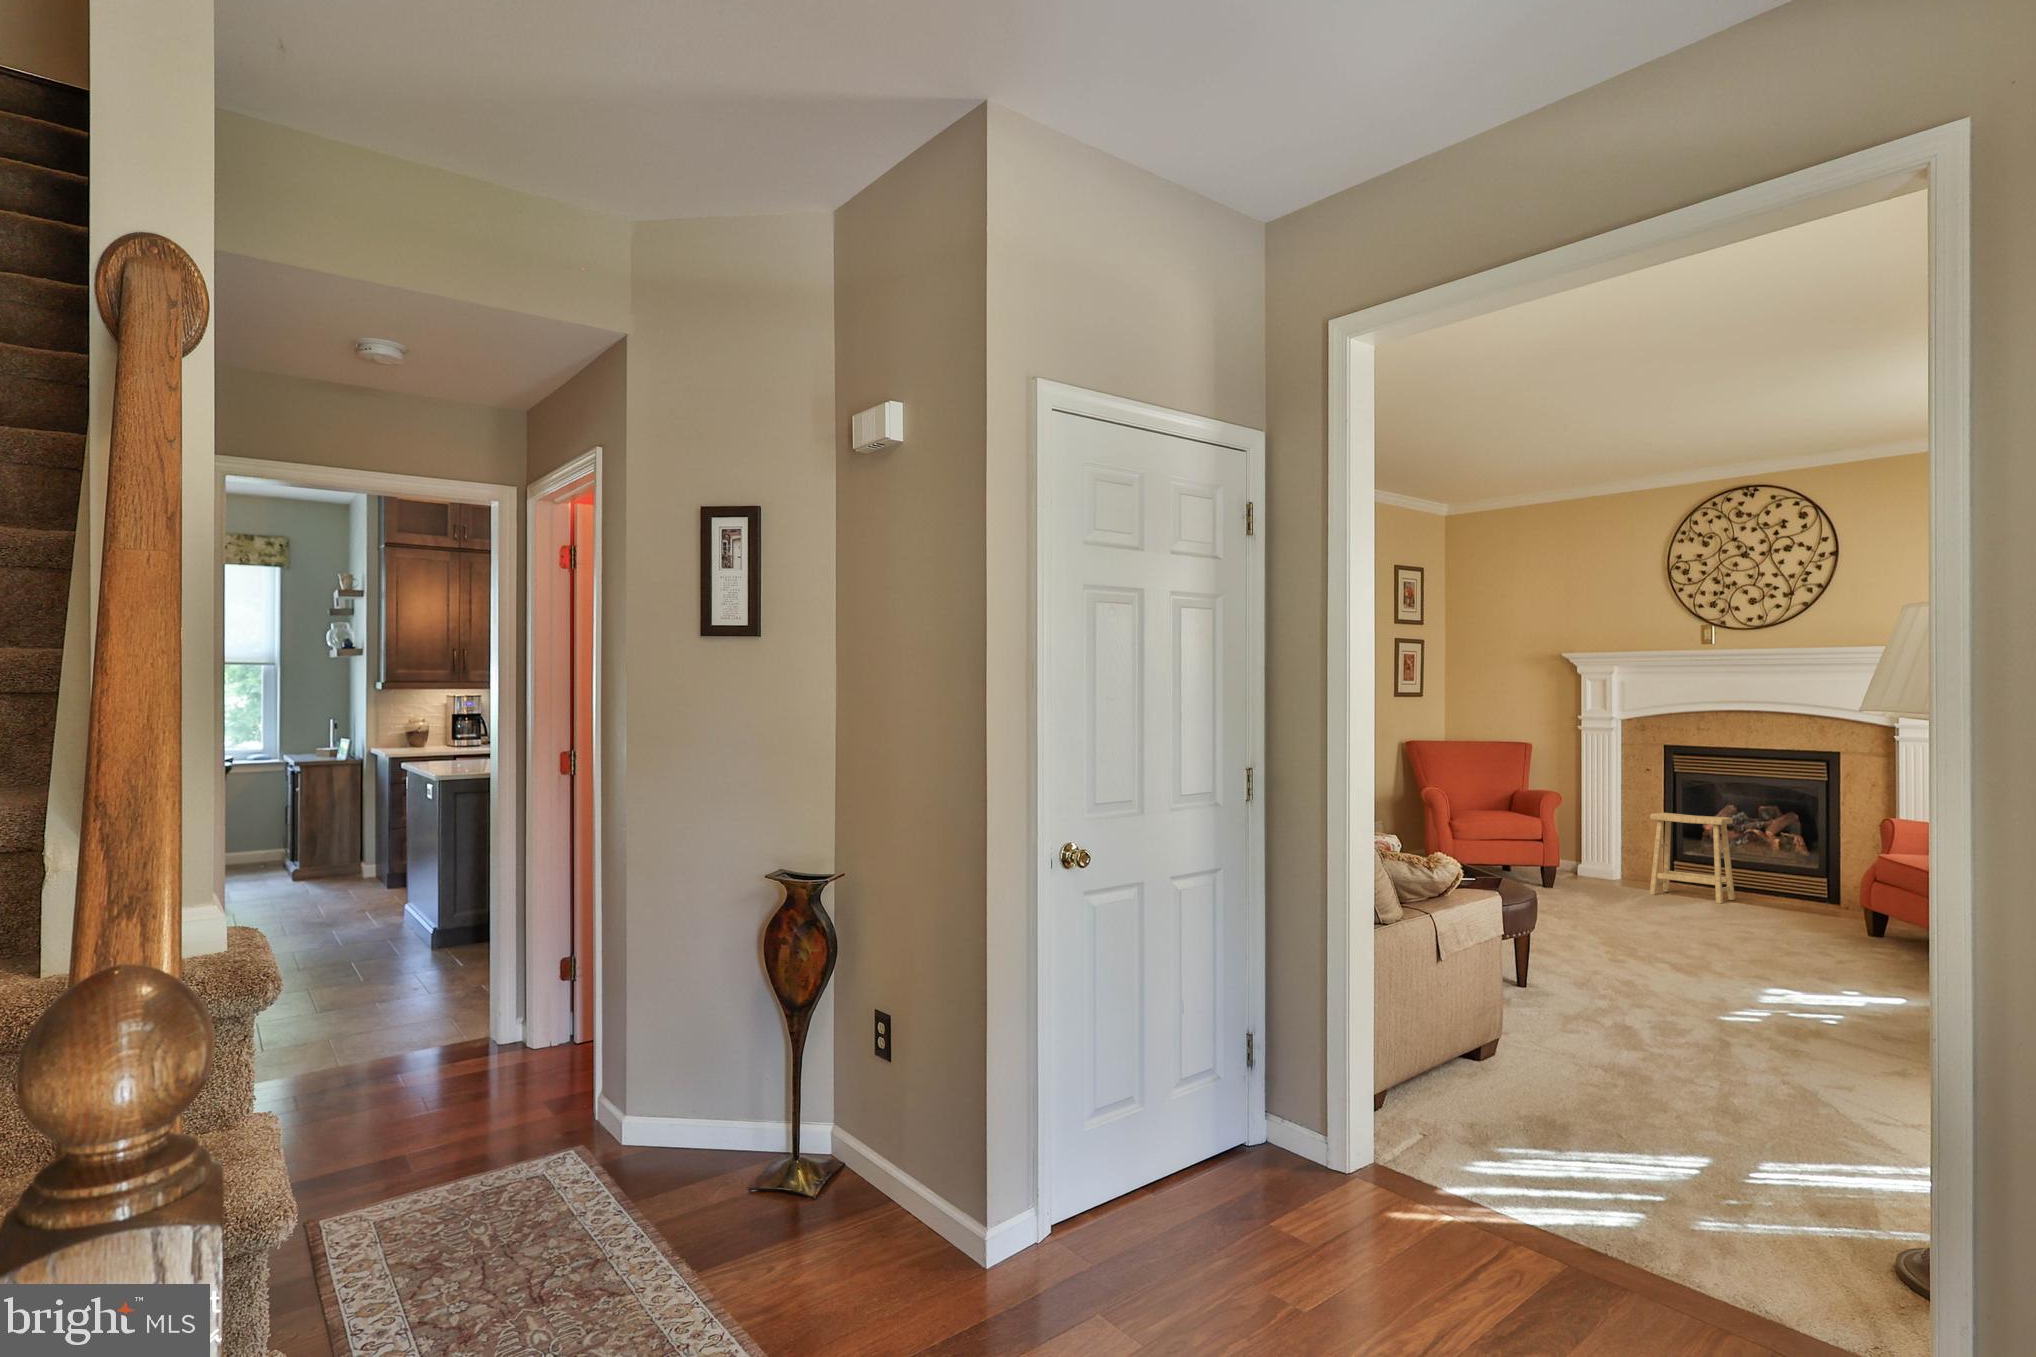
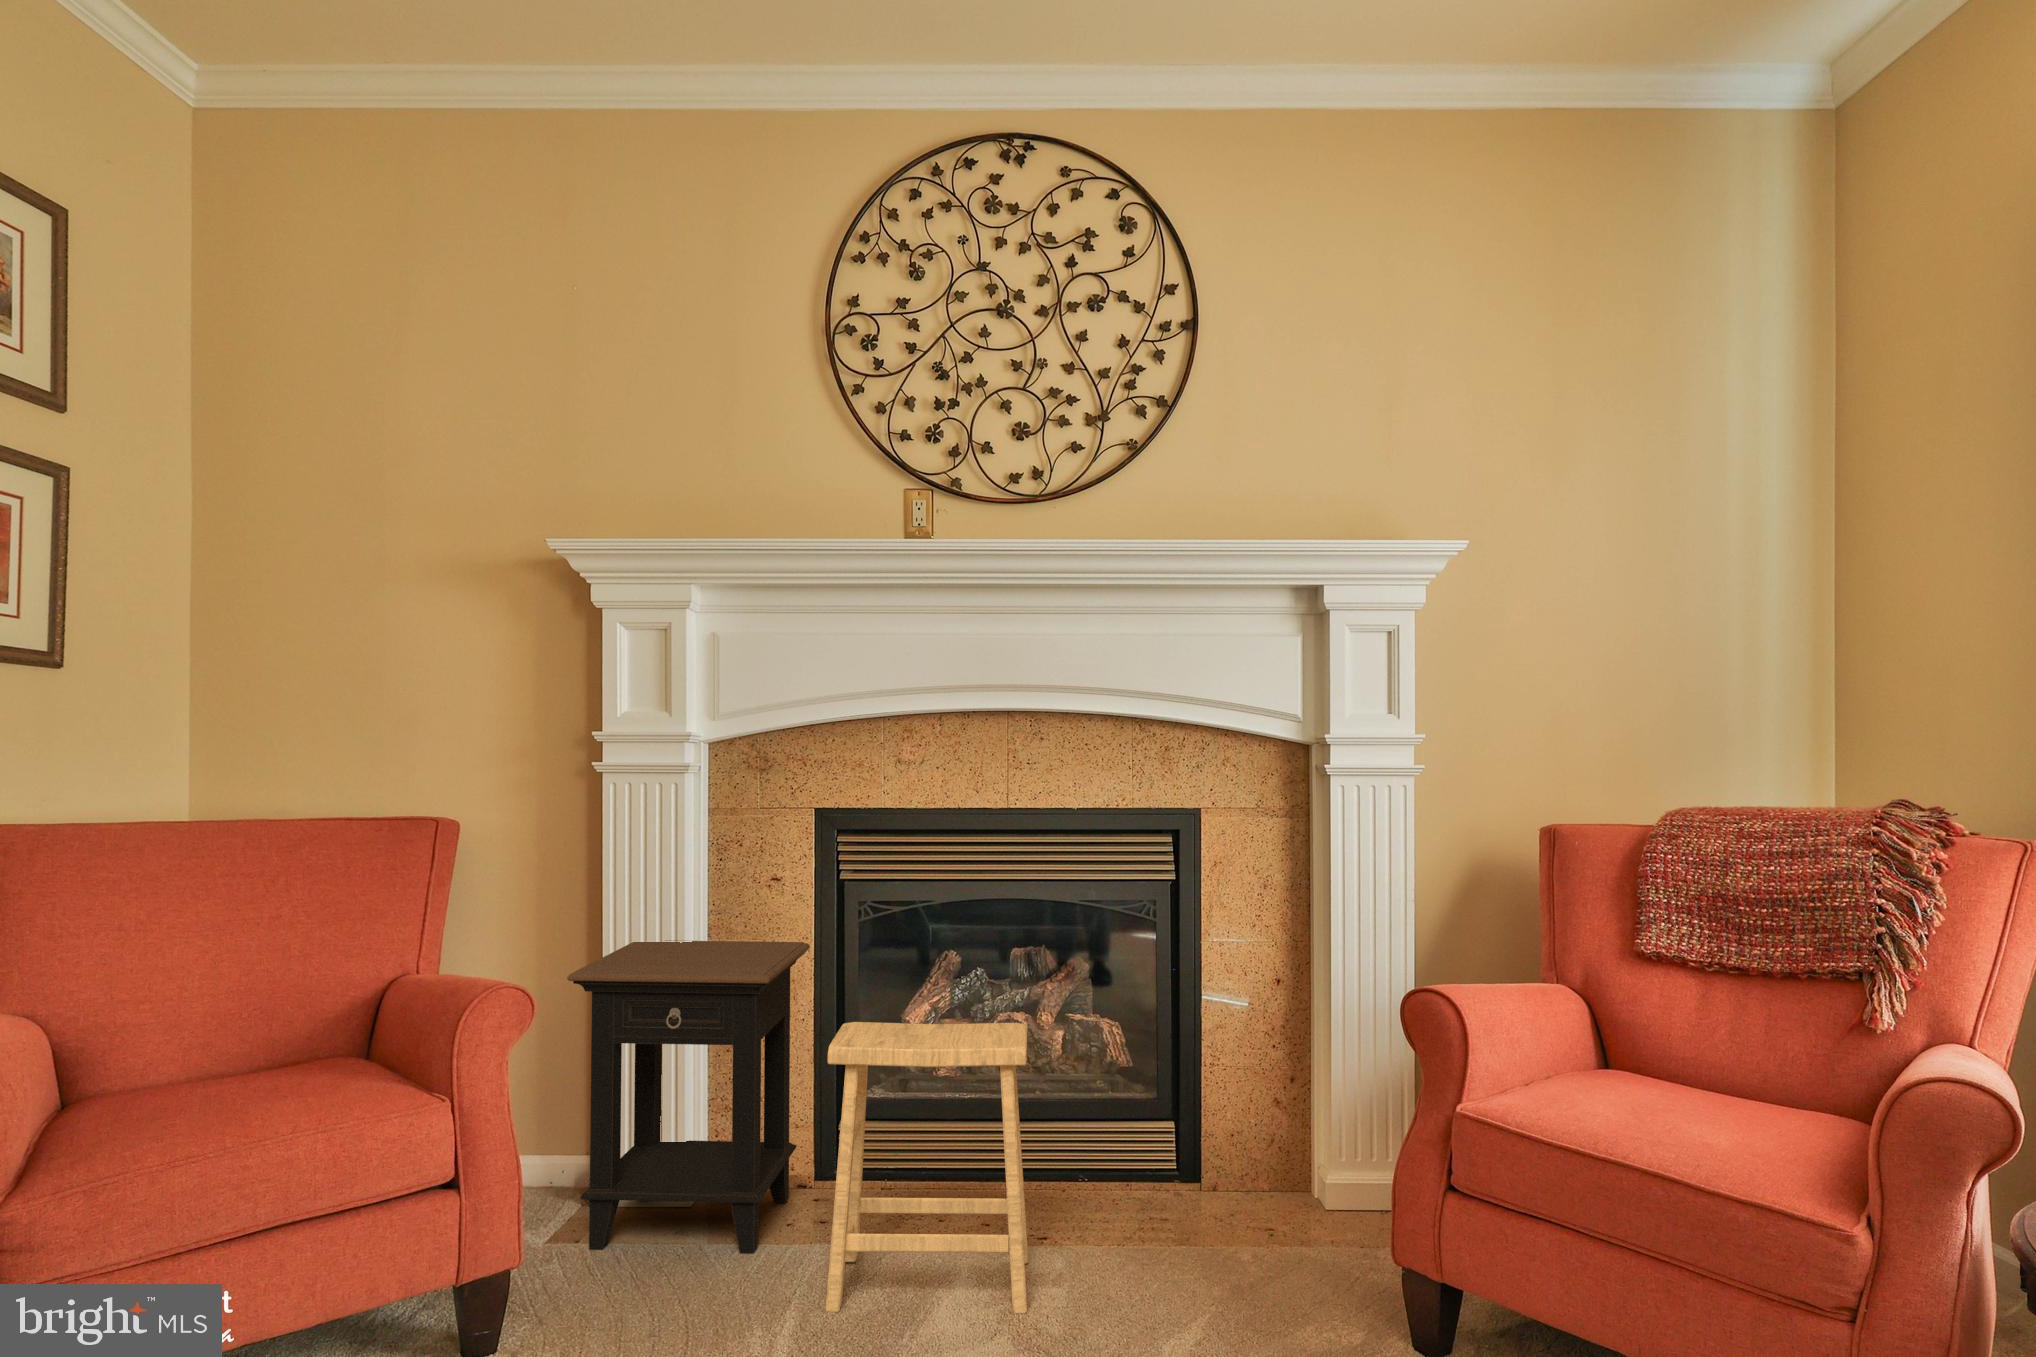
side table: none [1567,790,1661,887] -> present [567,941,810,1254]

